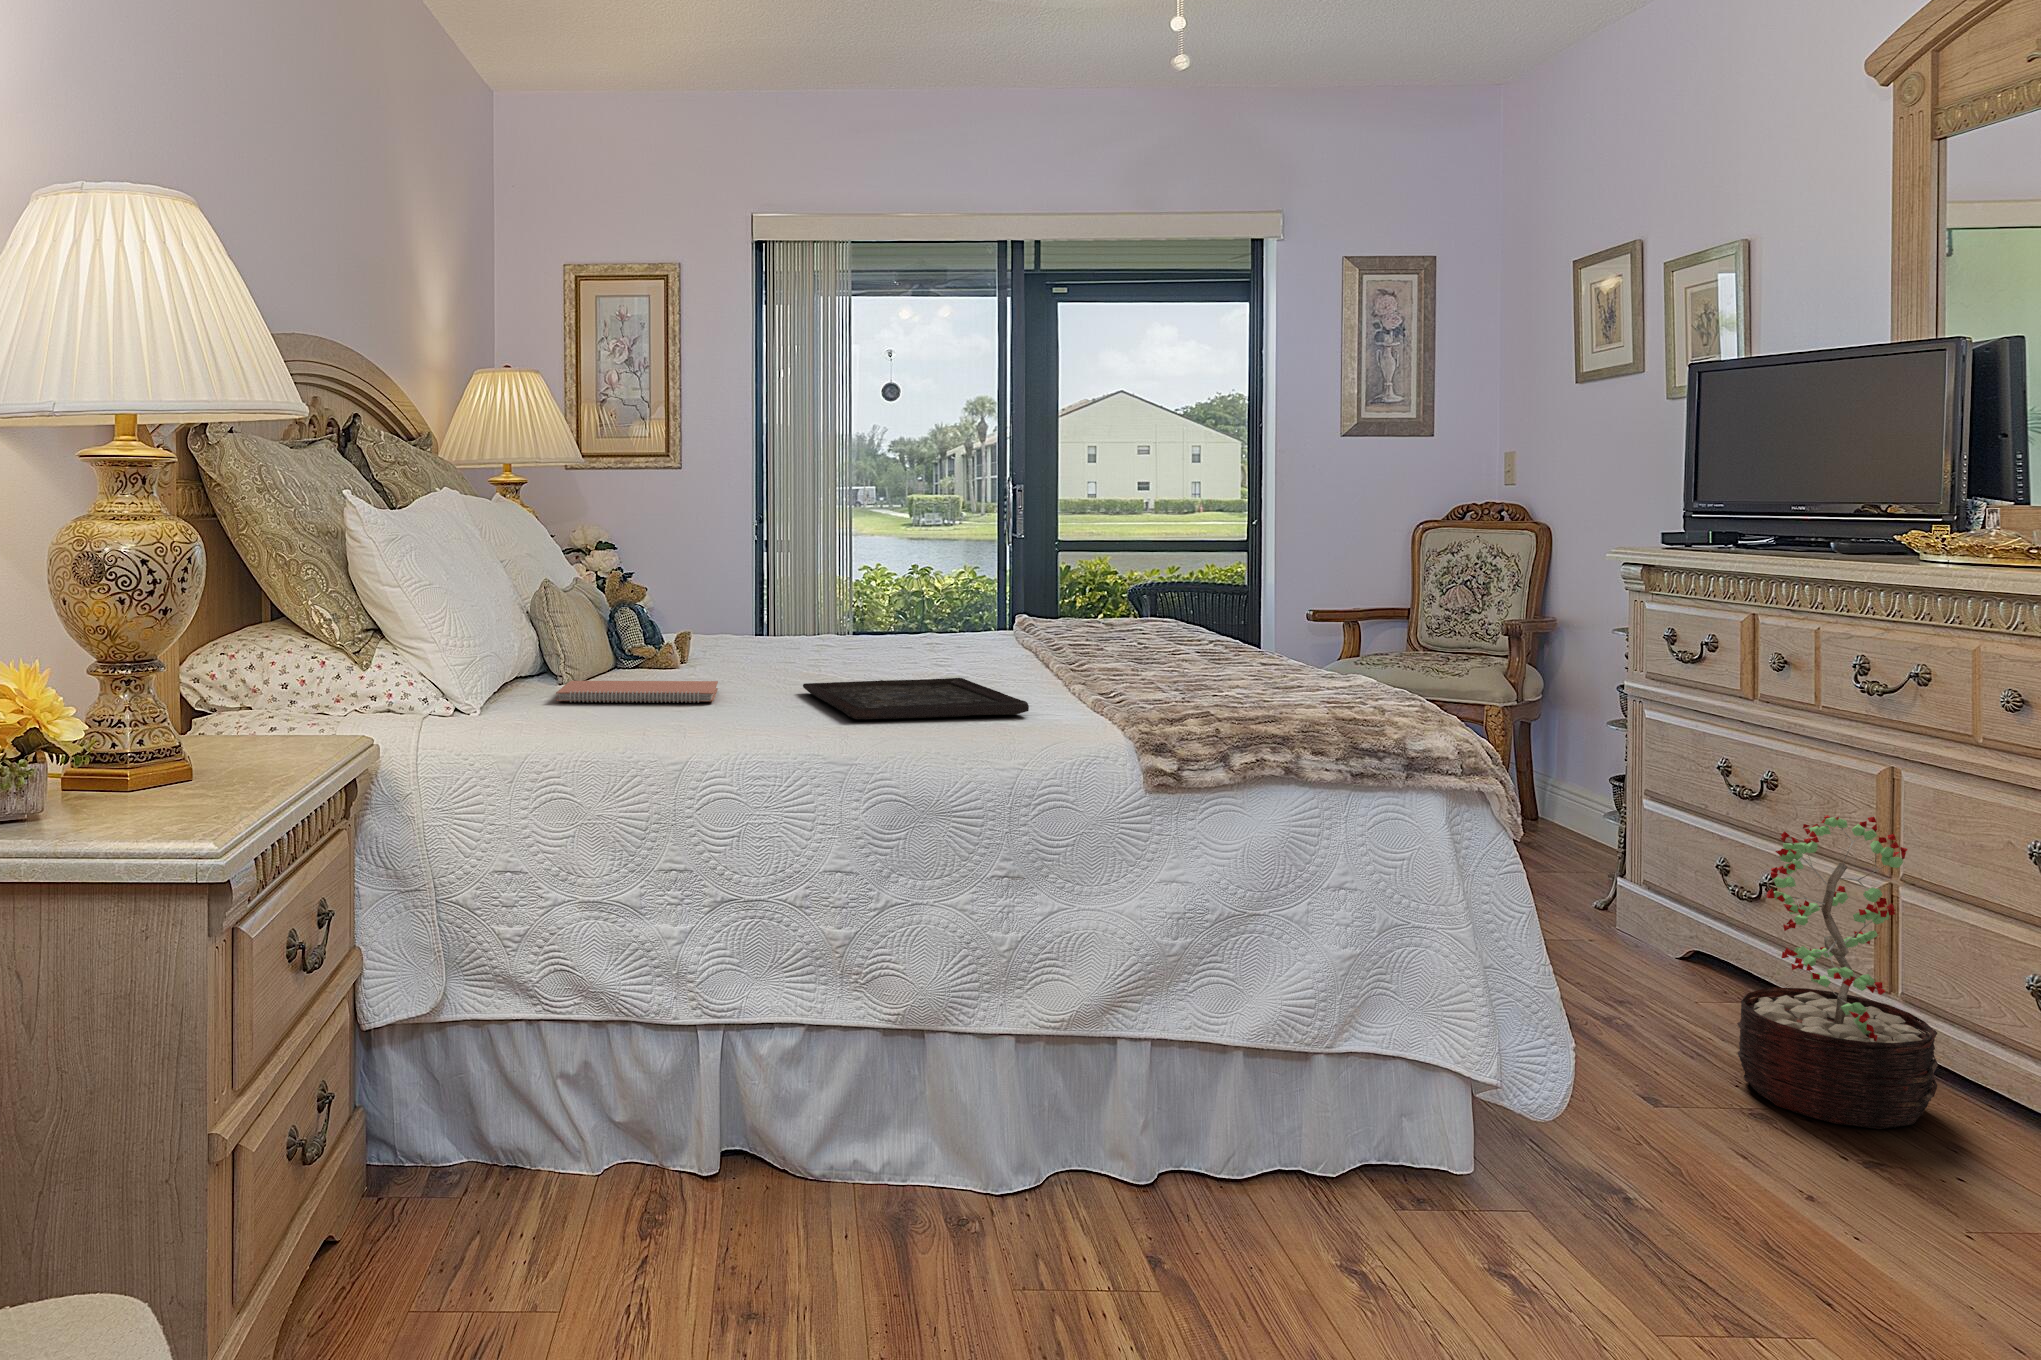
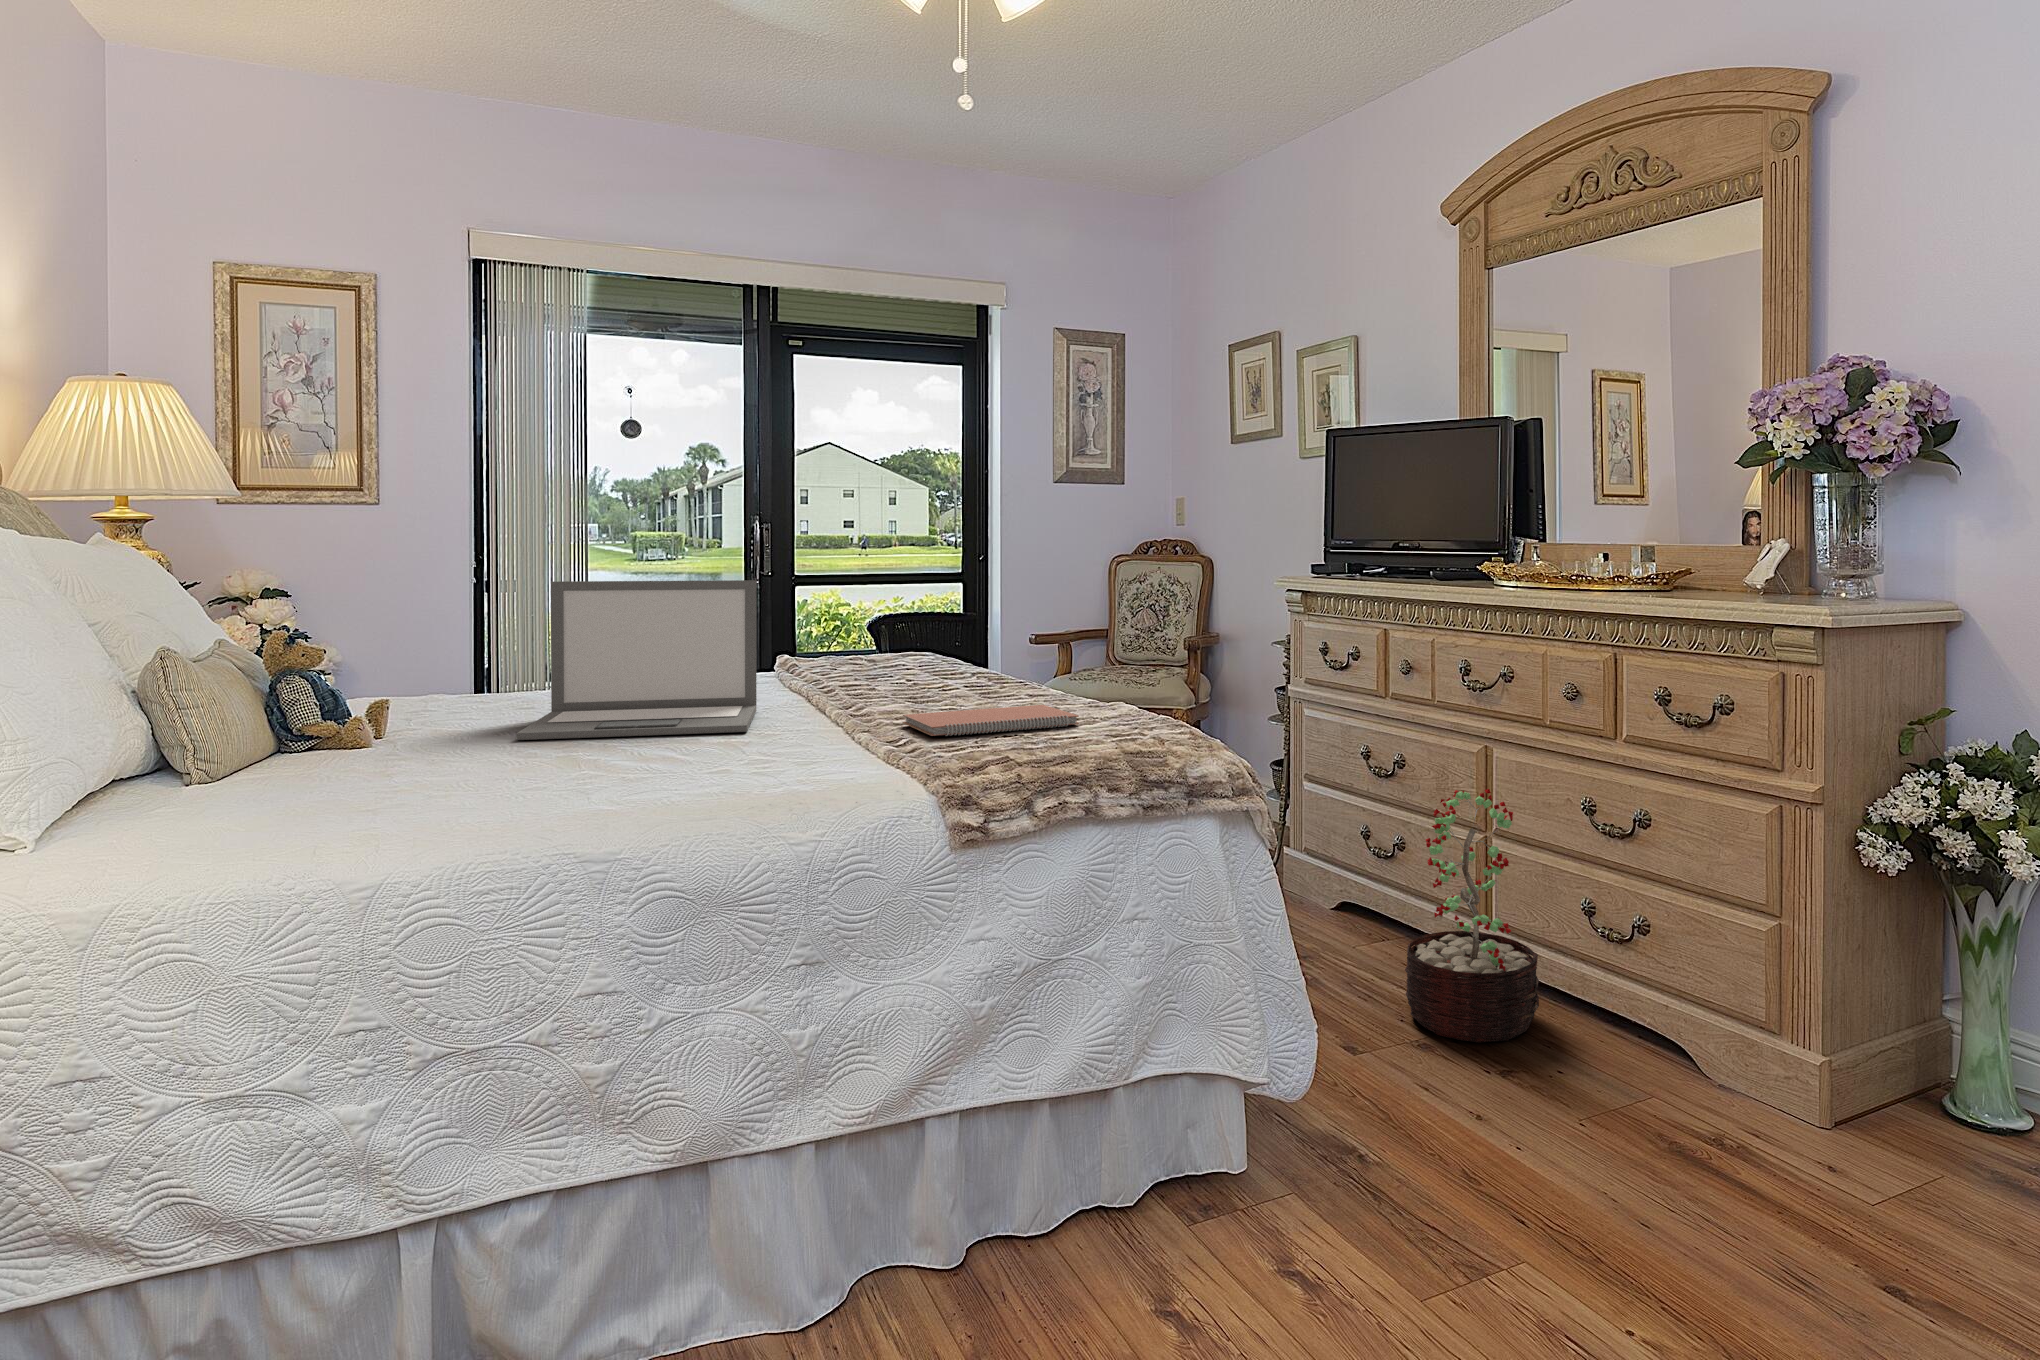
laptop: none [792,534,999,677] -> present [516,580,757,740]
tray: present [803,678,1029,719] -> none [536,737,814,803]
notebook: present [556,681,718,703] -> present [903,705,1079,736]

